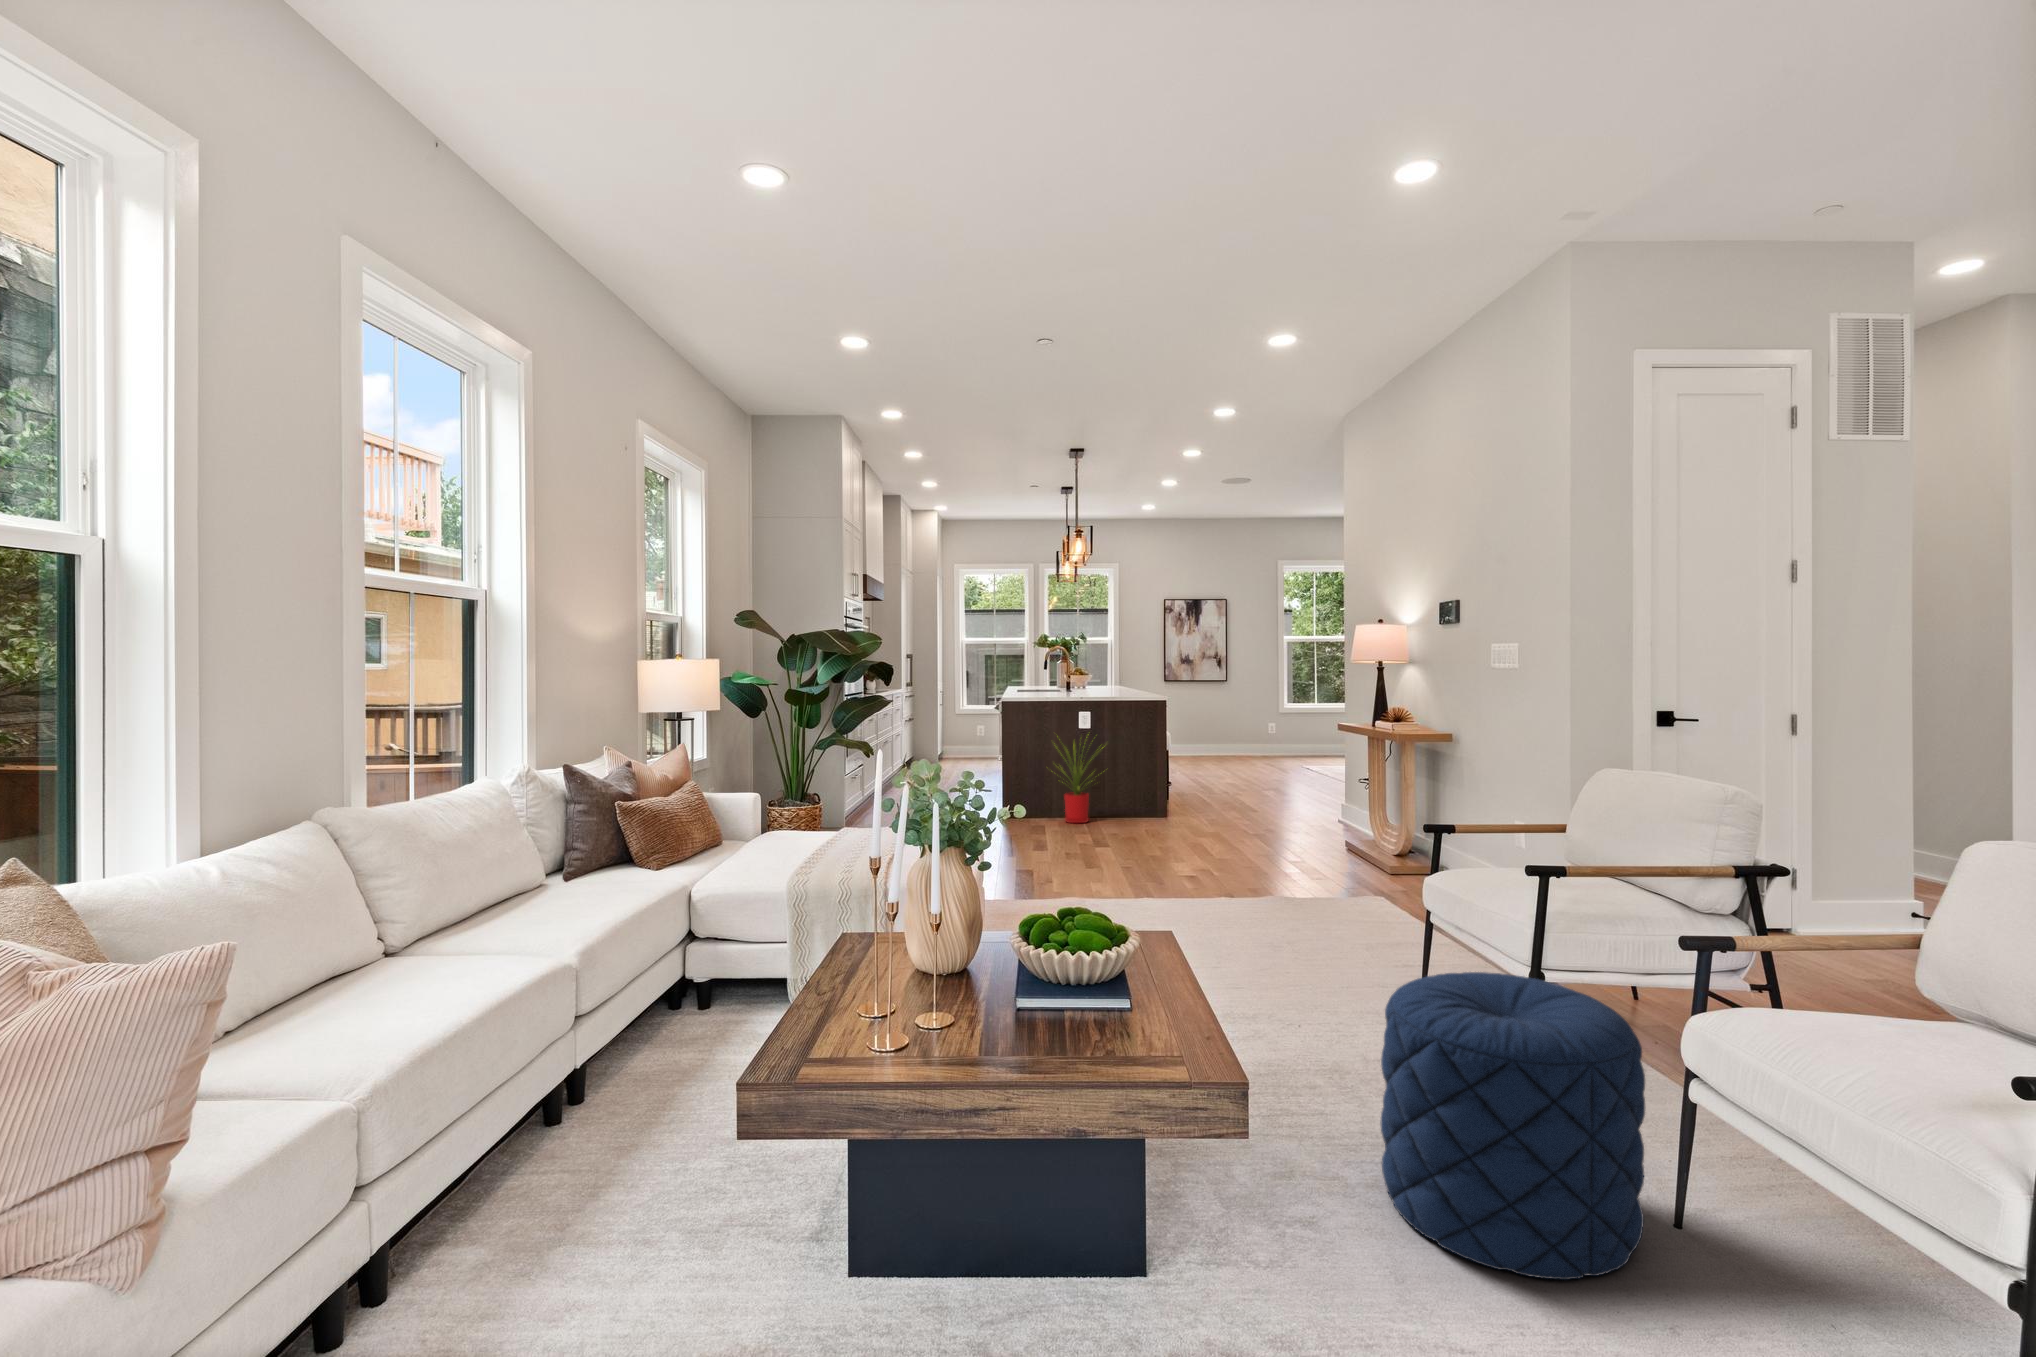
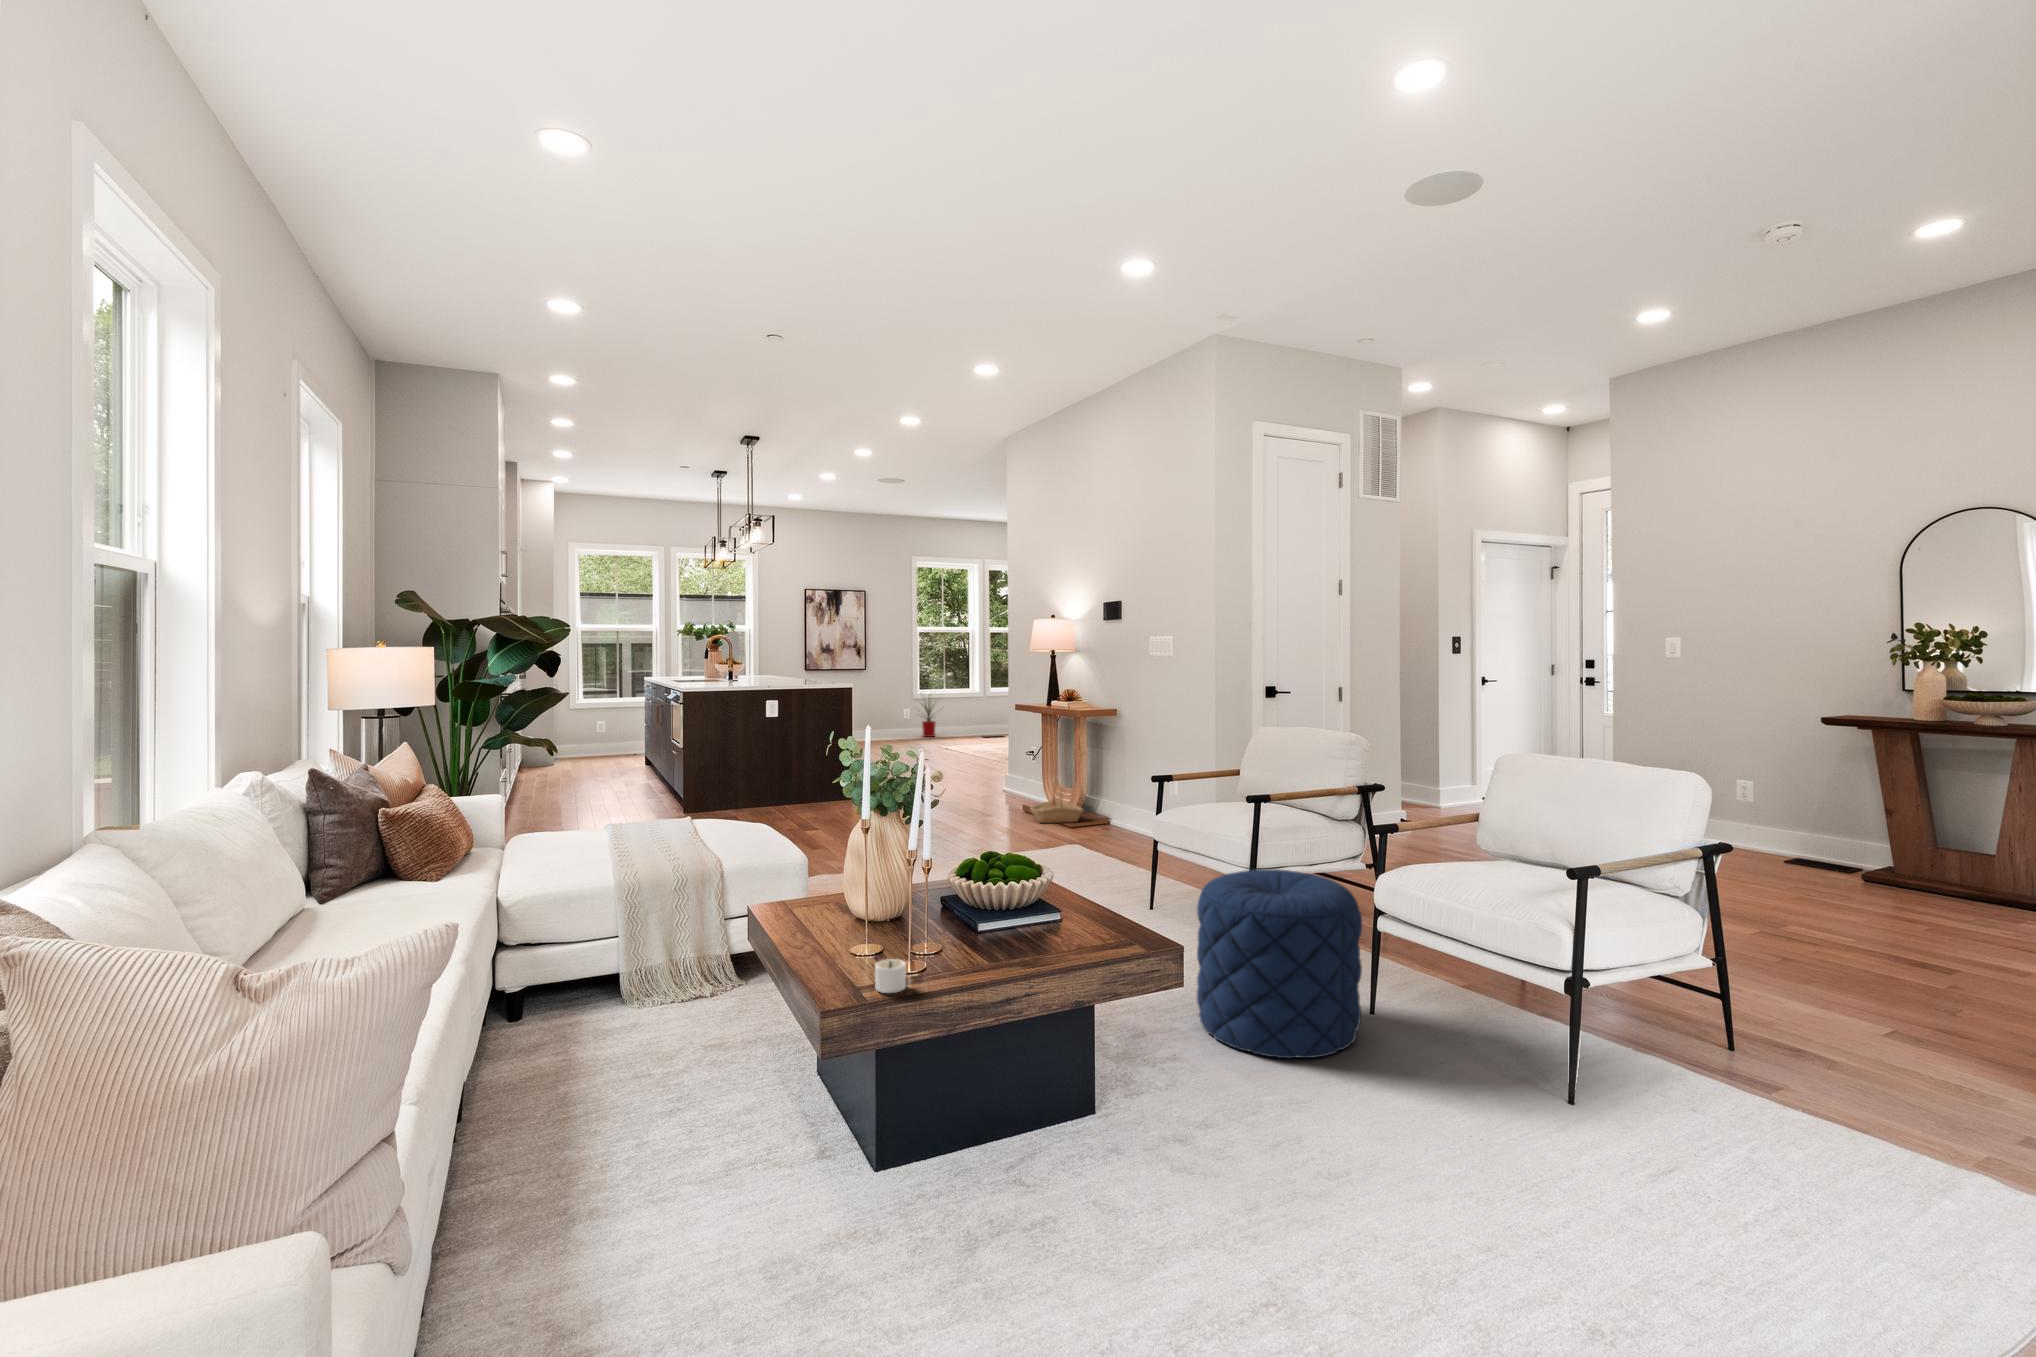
house plant: present [1057,736,1092,823] -> present [921,703,935,737]
basket: none [1346,814,1414,871] -> present [1030,777,1083,823]
candle: none [821,1030,877,1073] -> present [875,959,906,993]

